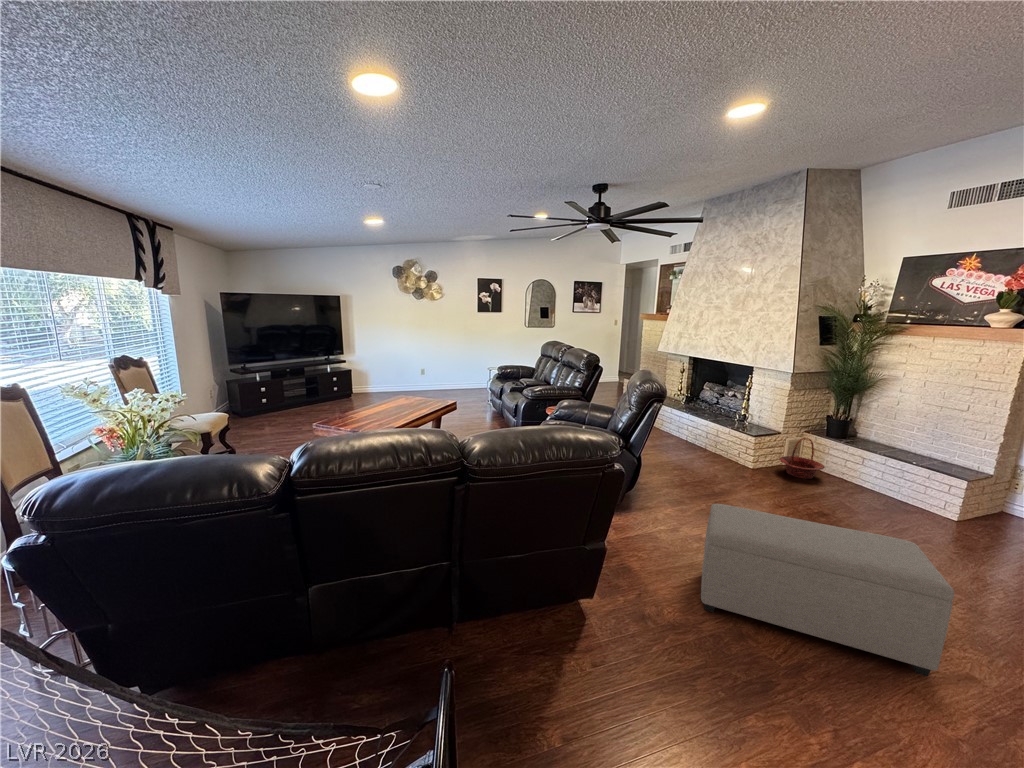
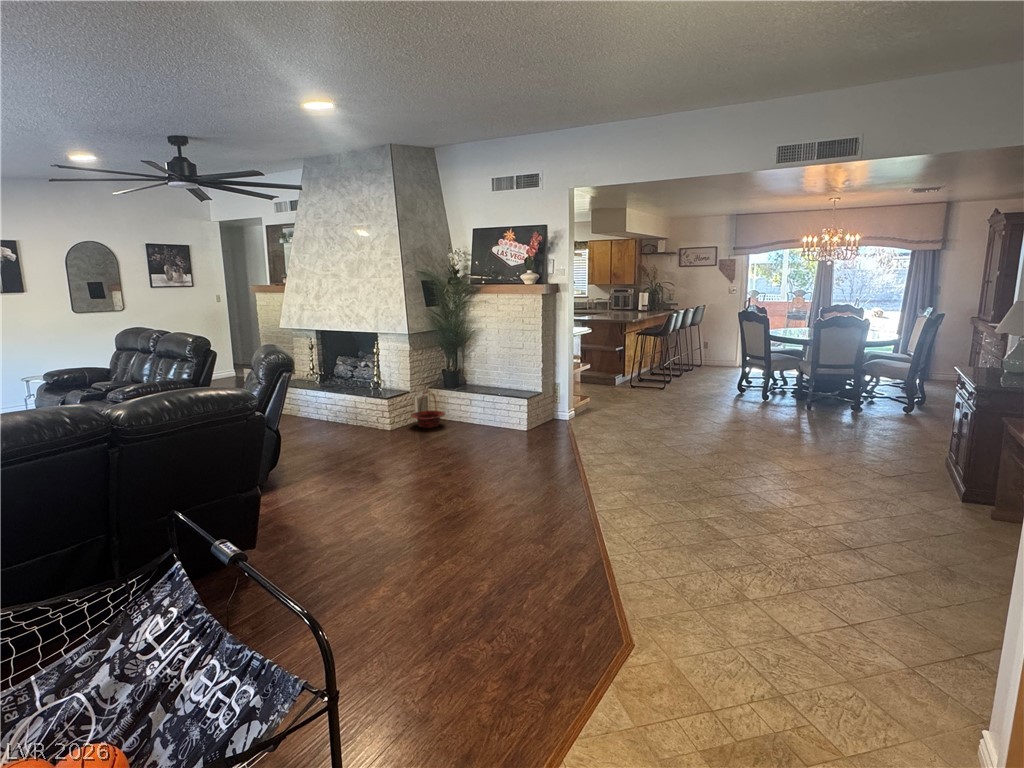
ottoman: present [701,504,954,676] -> none [349,439,502,538]

